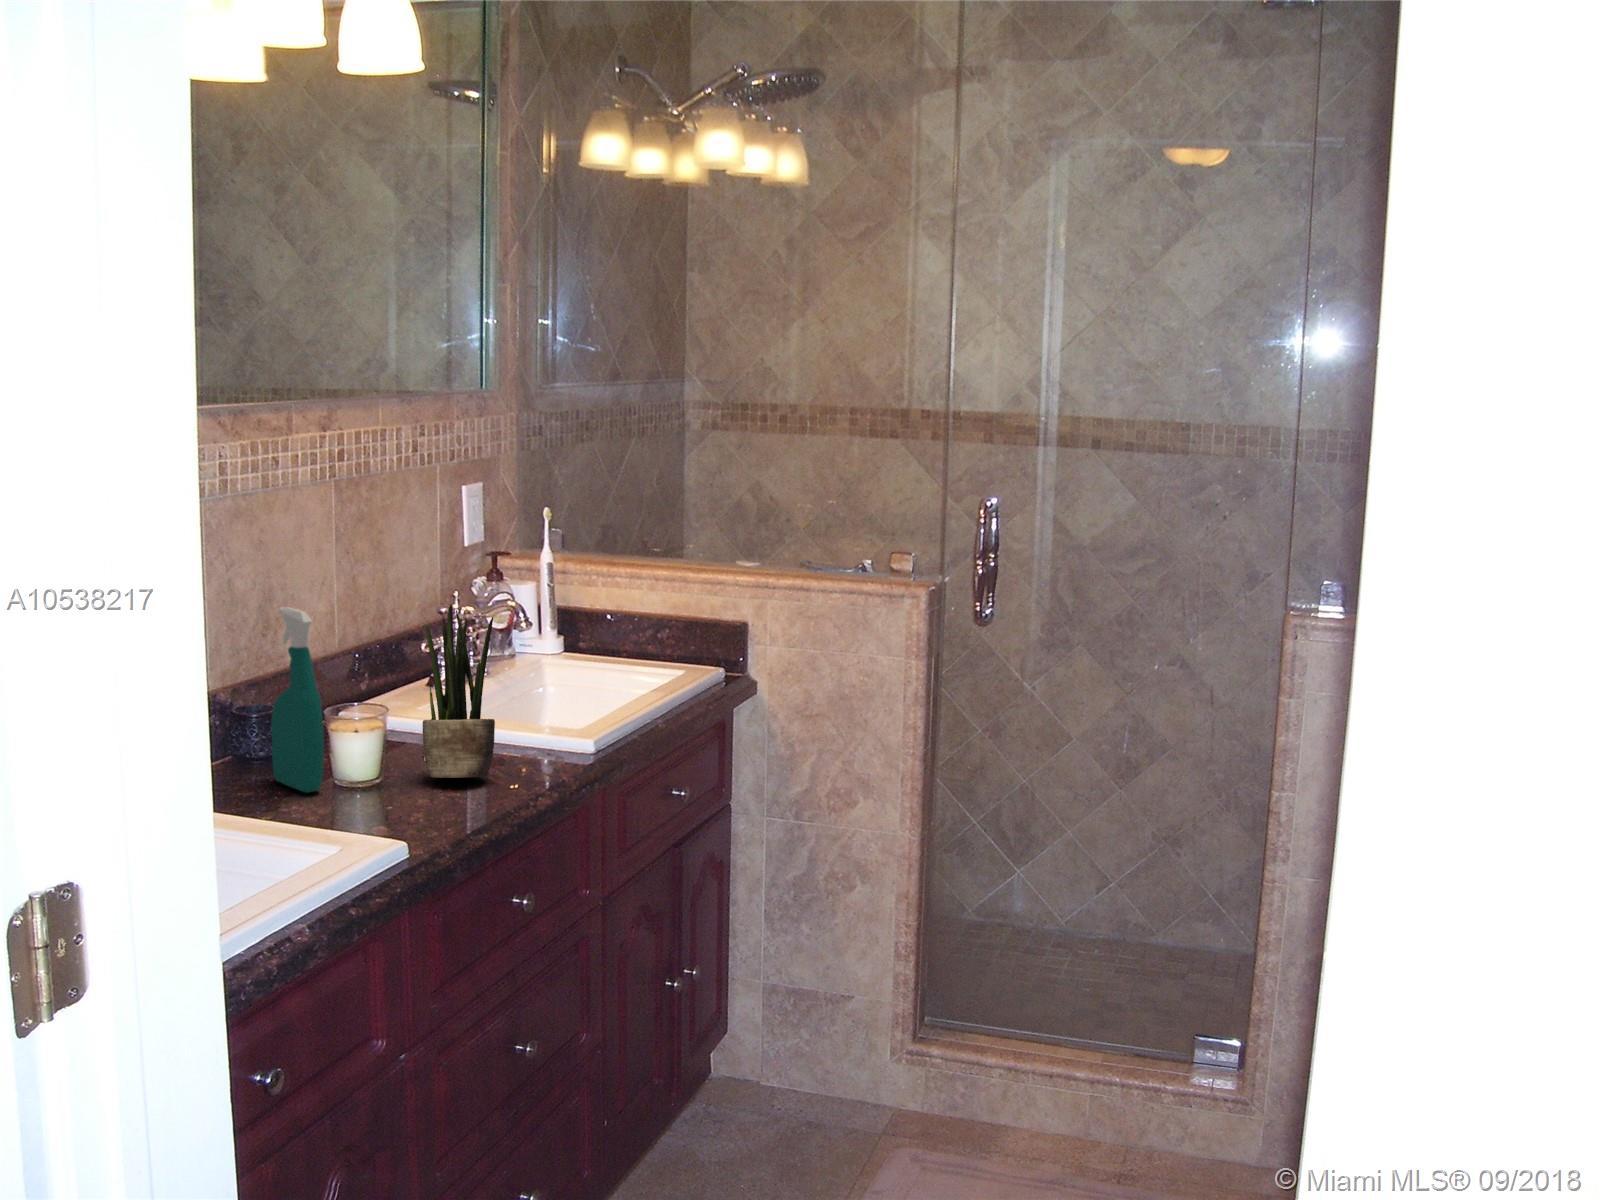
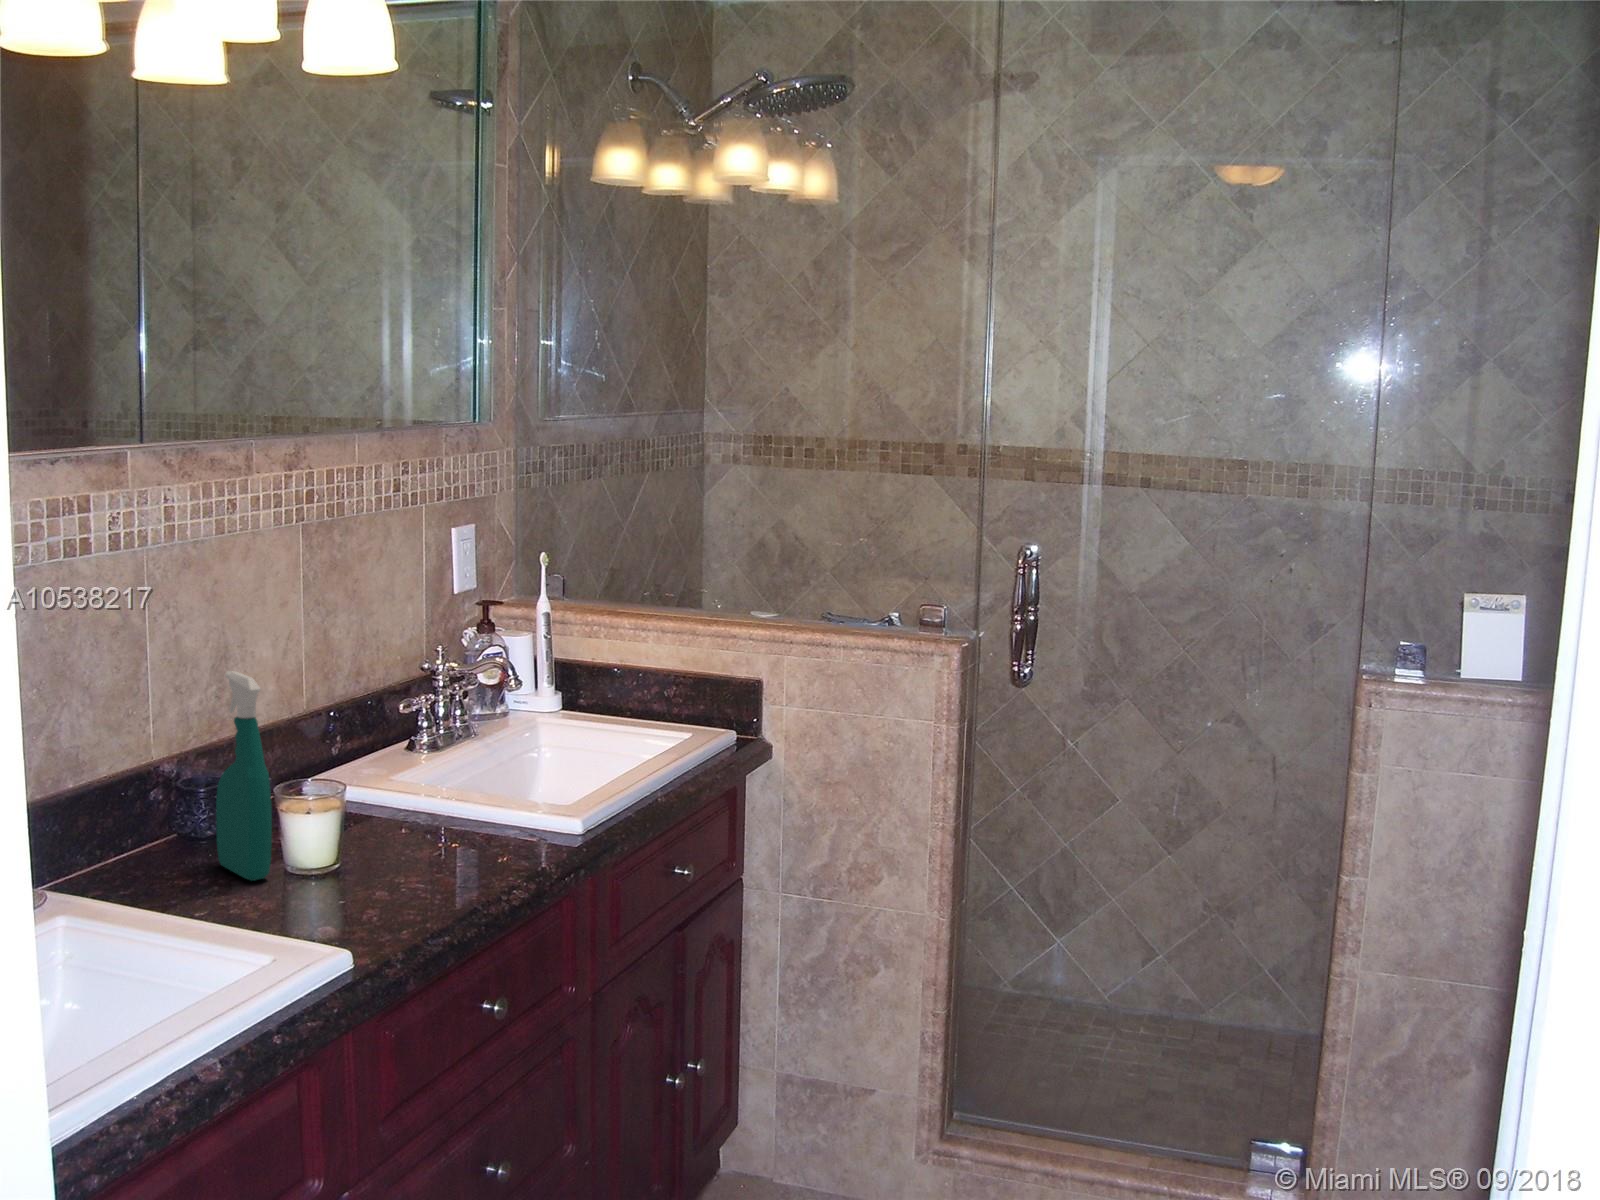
potted plant: present [423,604,495,778] -> none [386,668,467,864]

